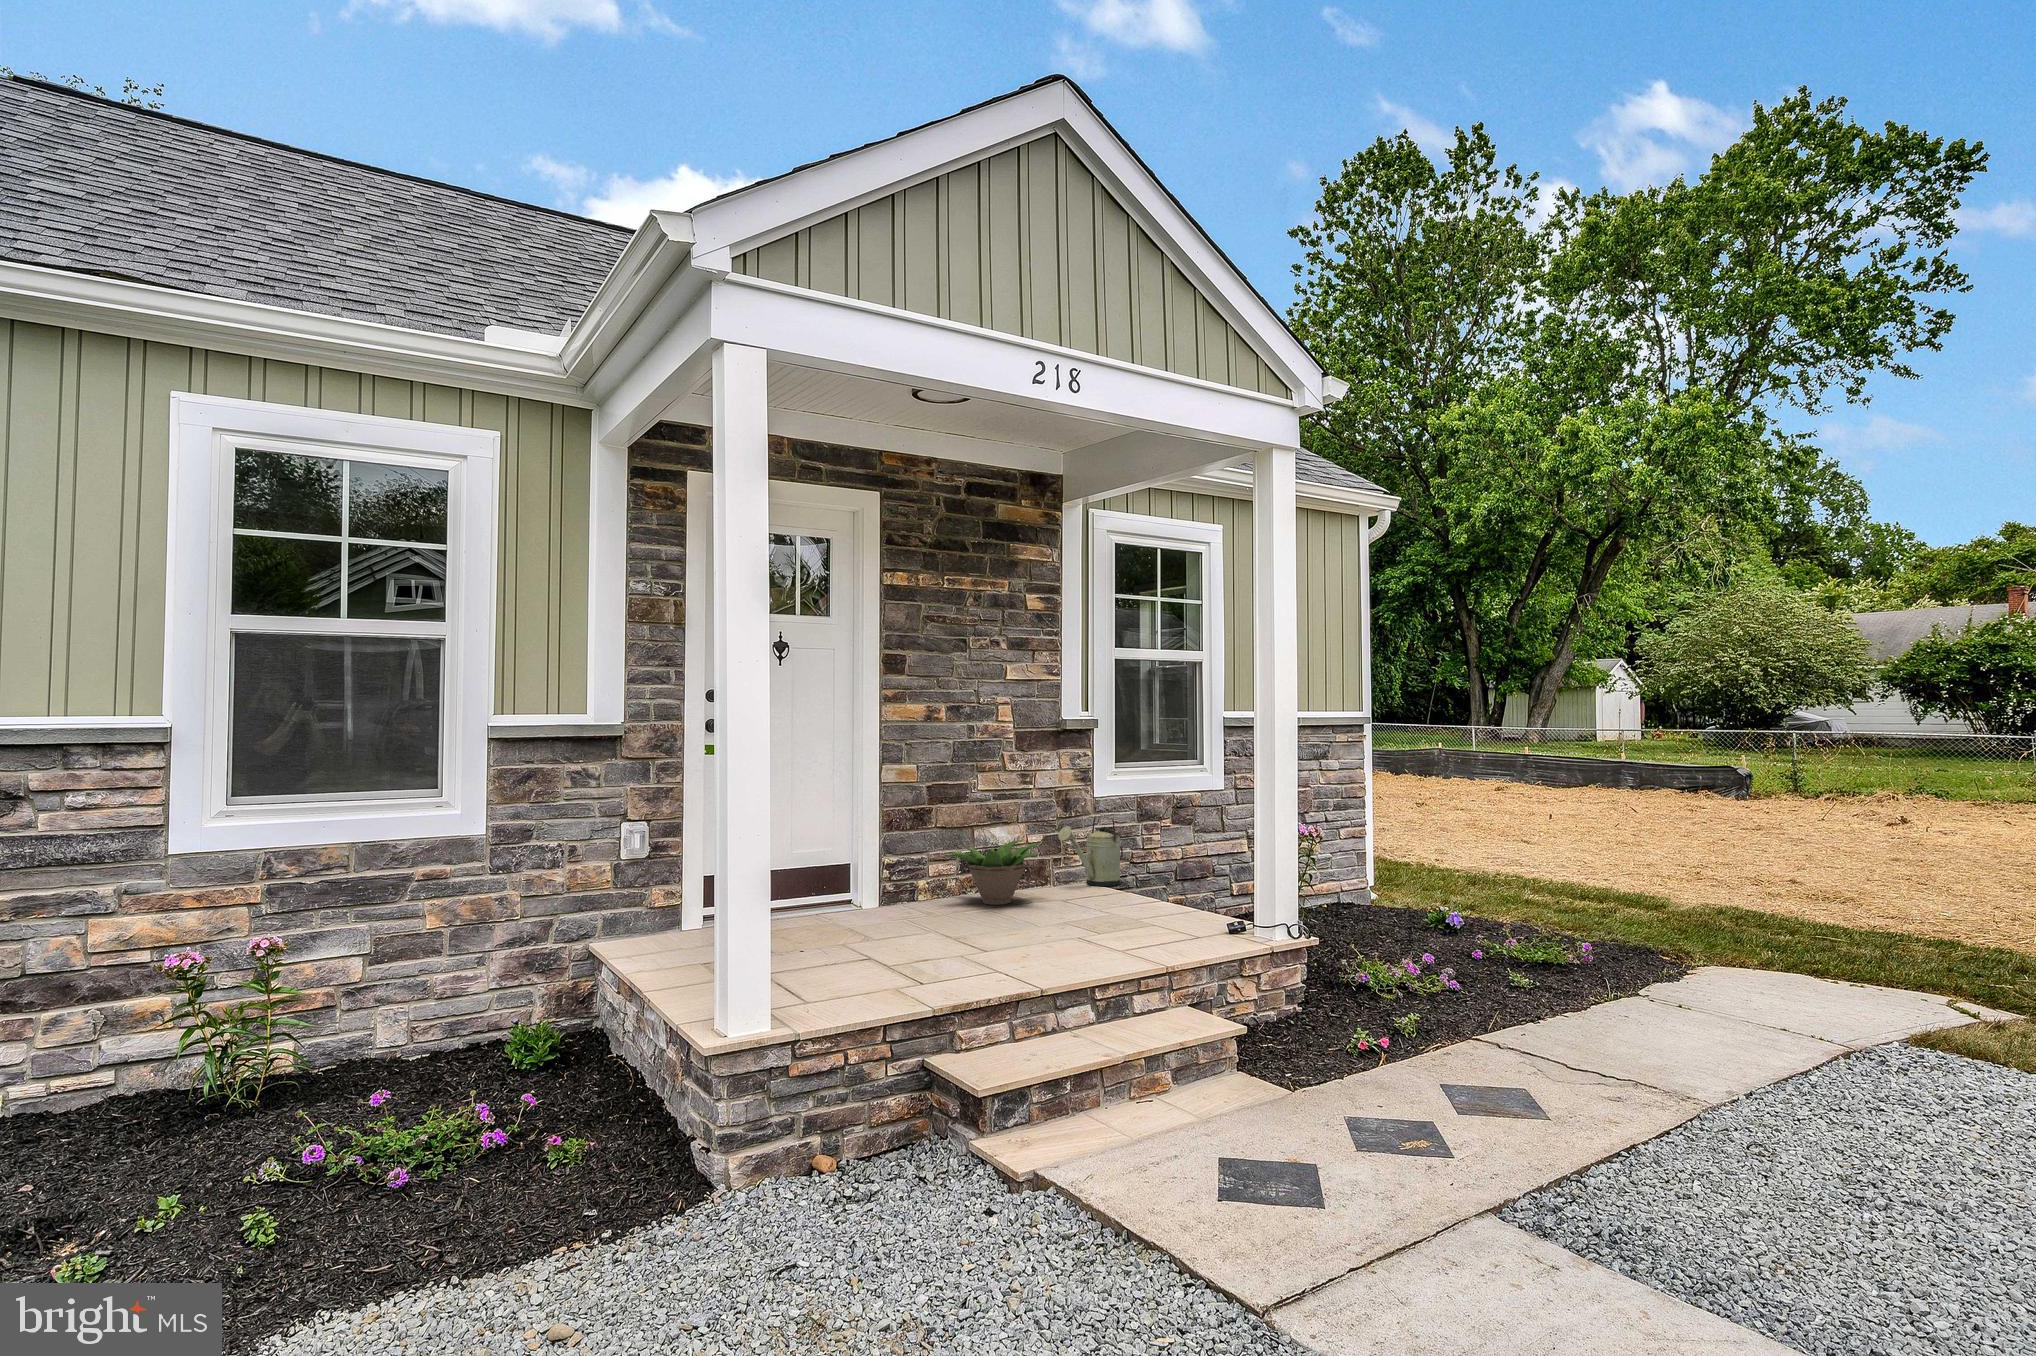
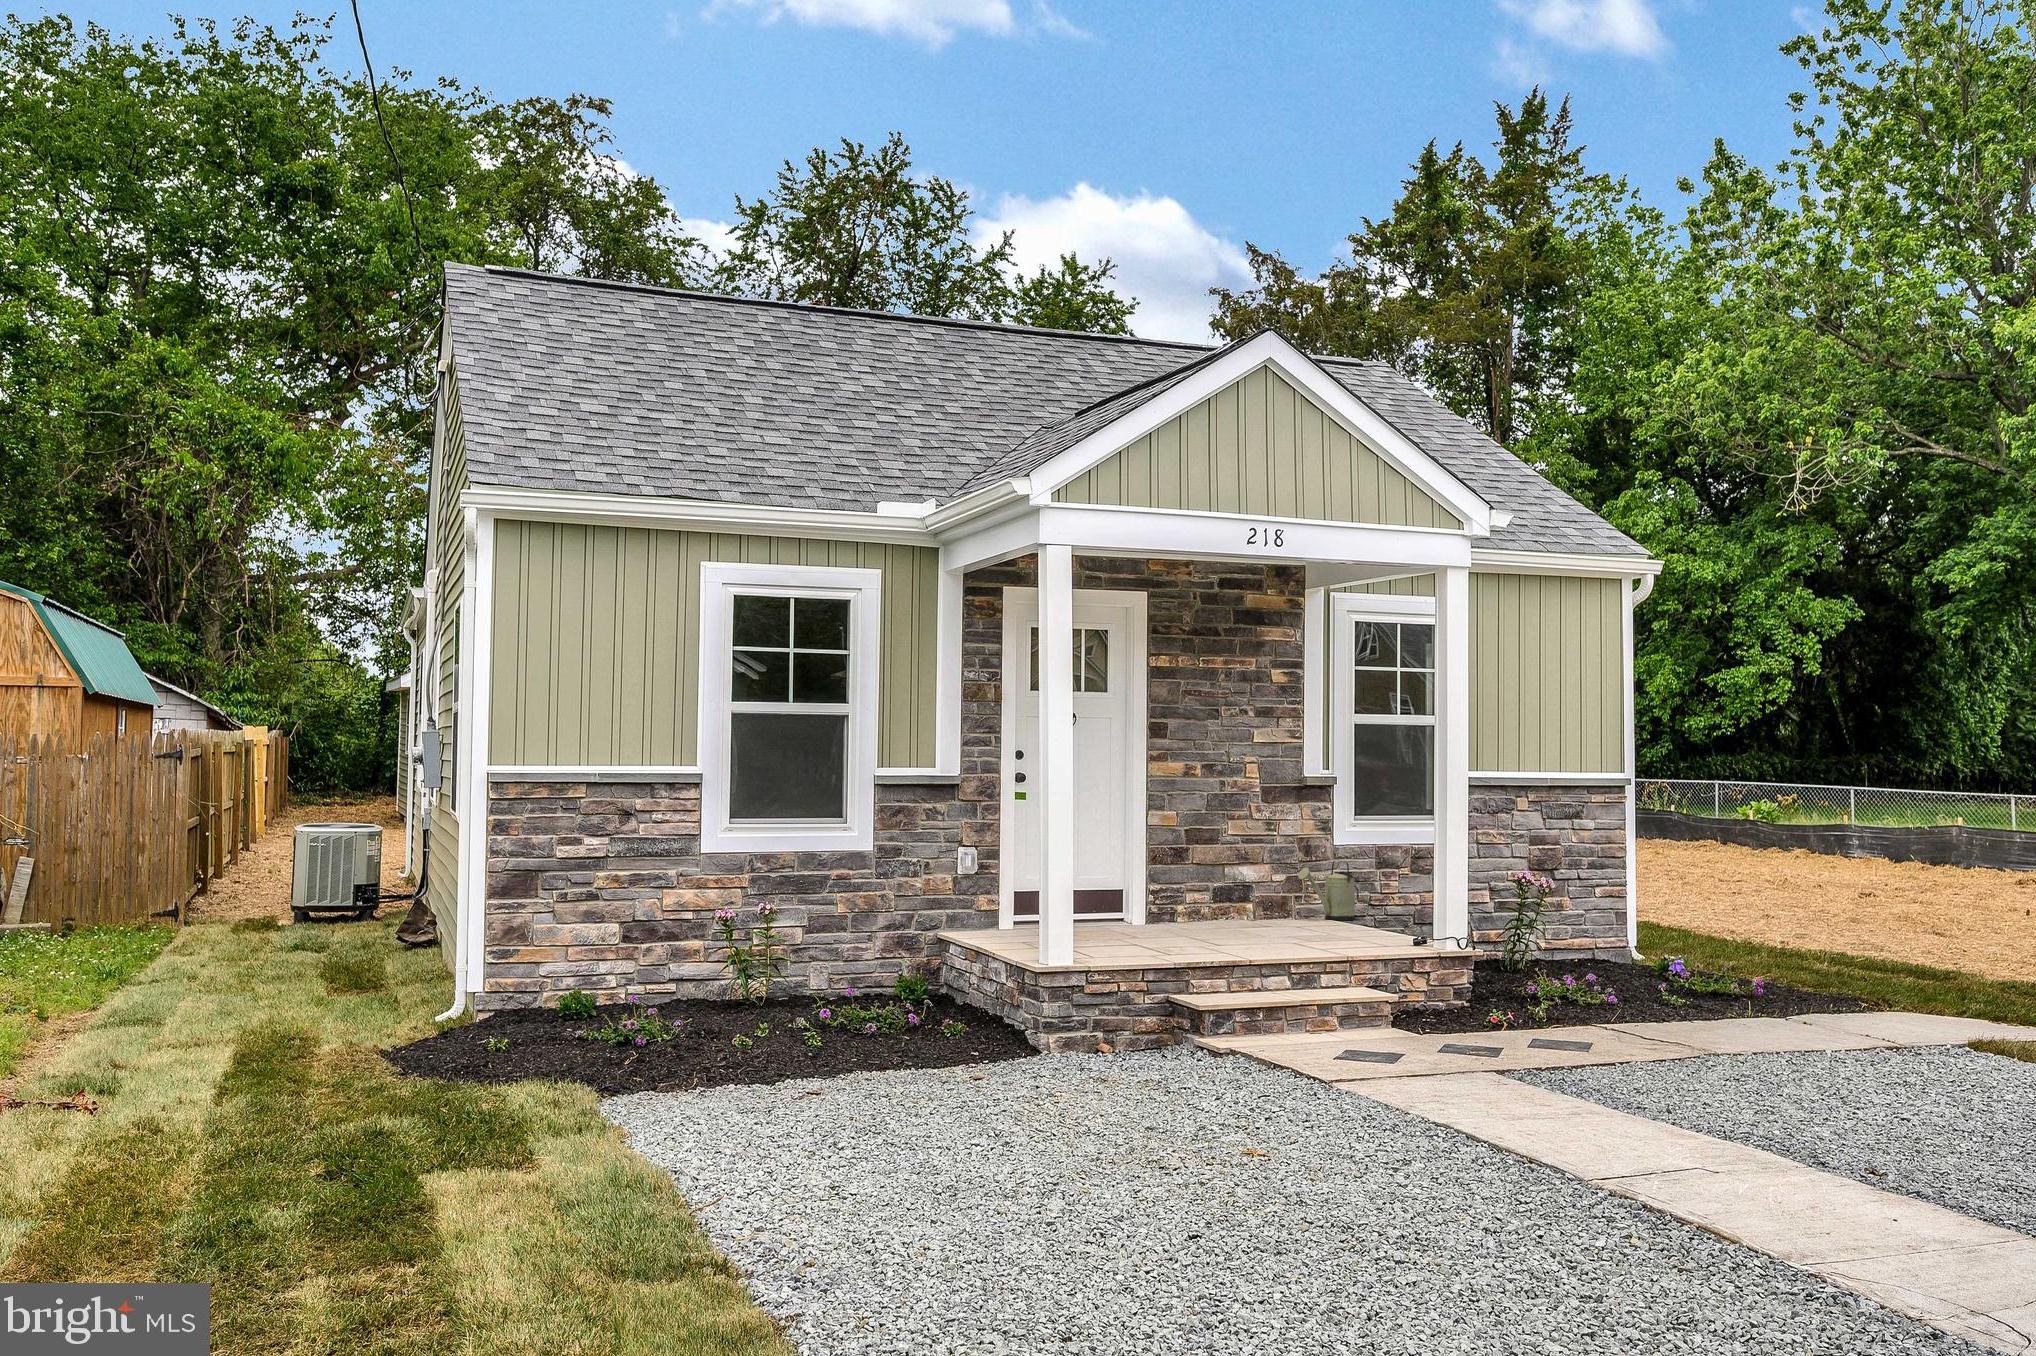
decorative plant: present [942,840,1042,905] -> none [1195,876,1280,926]

